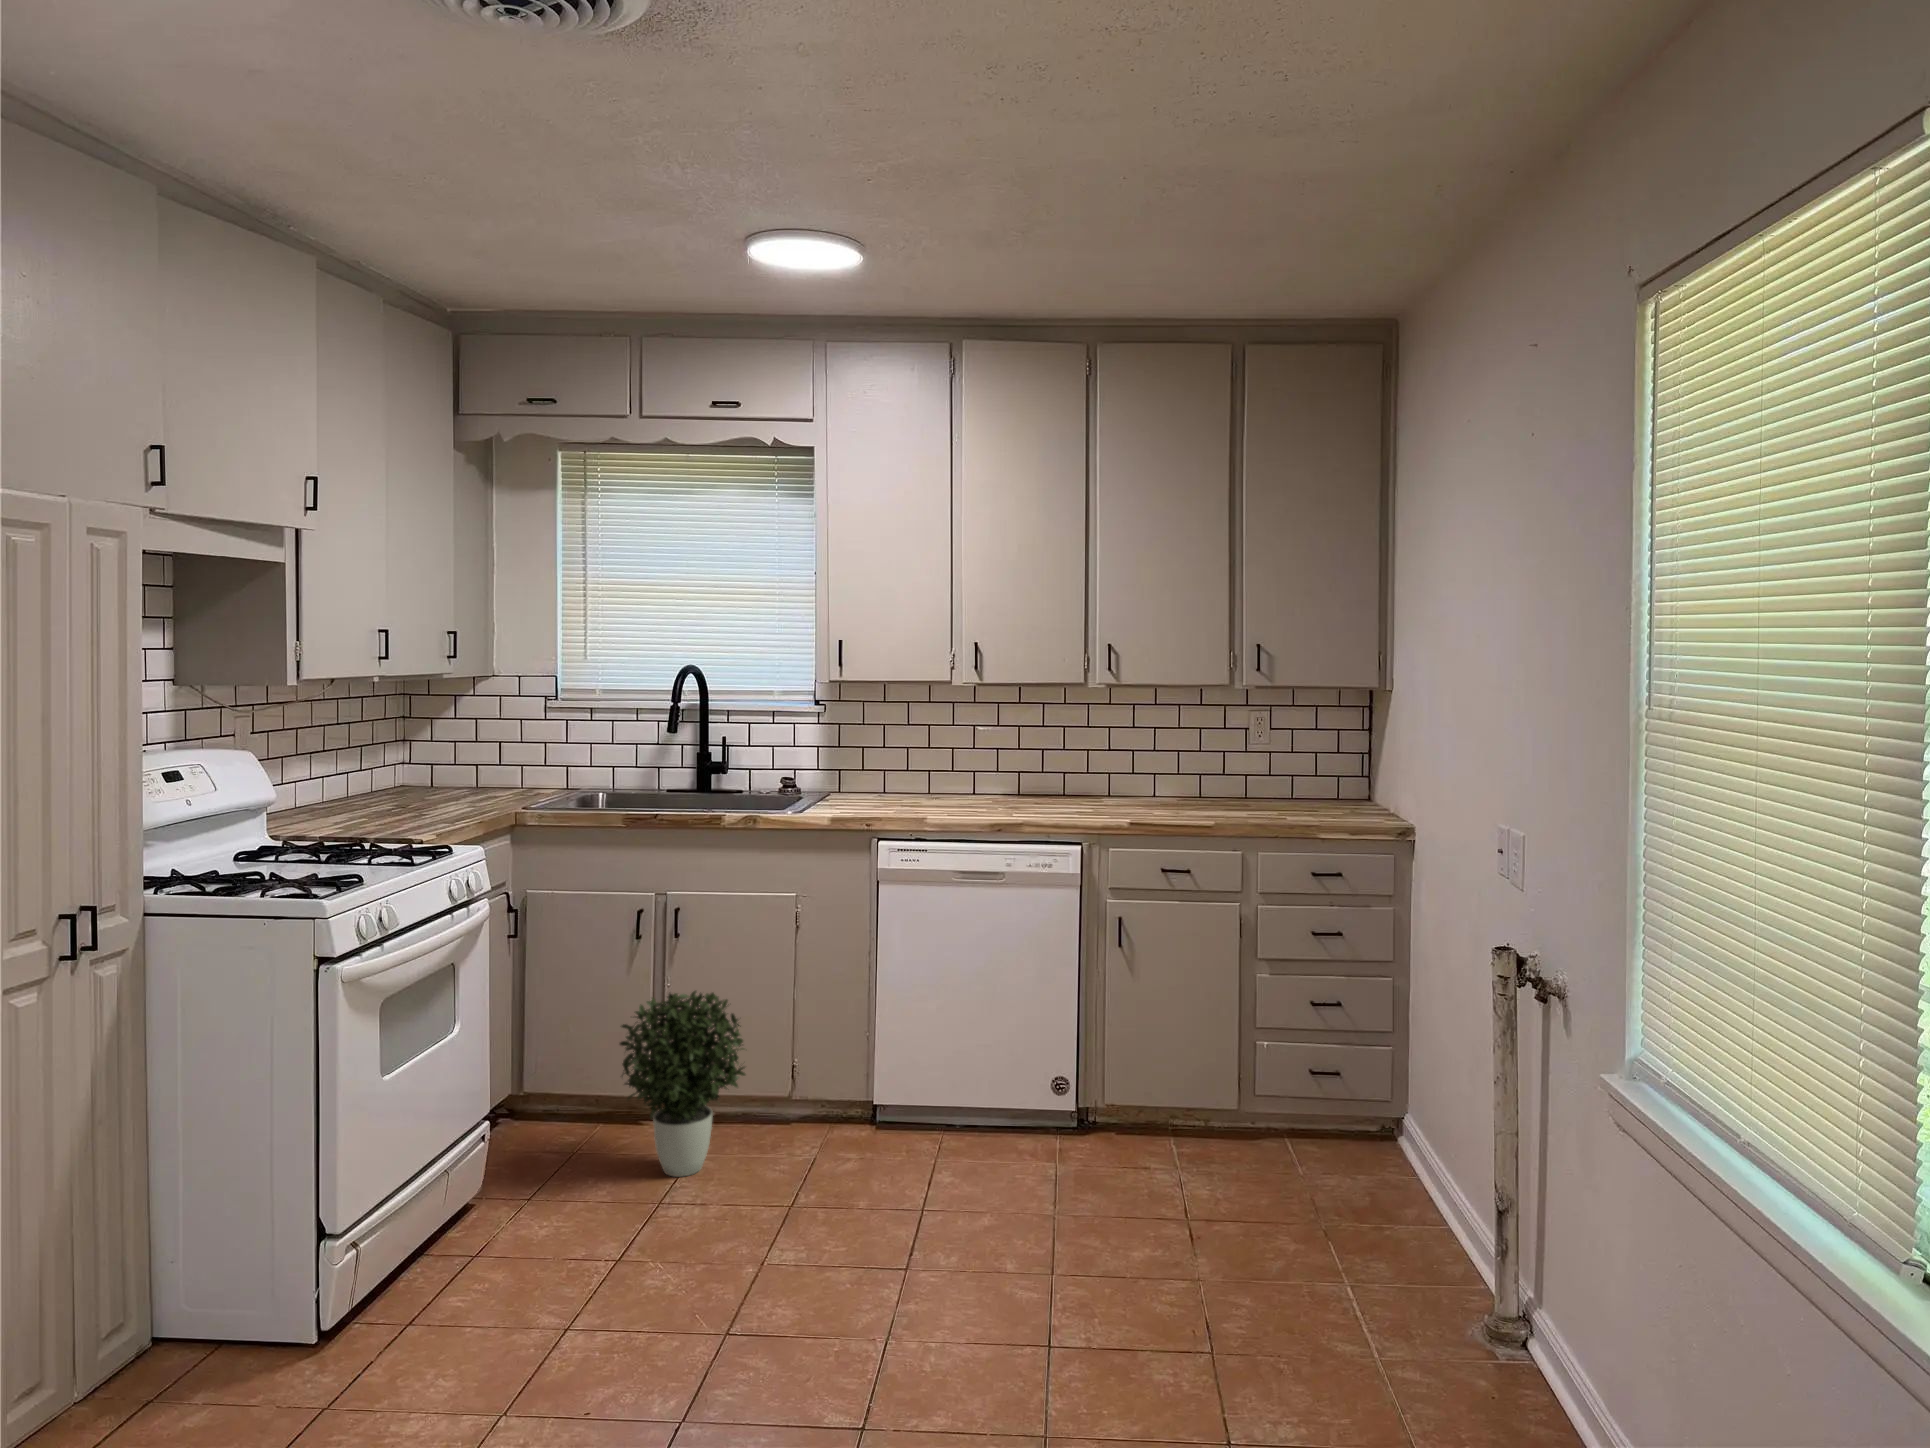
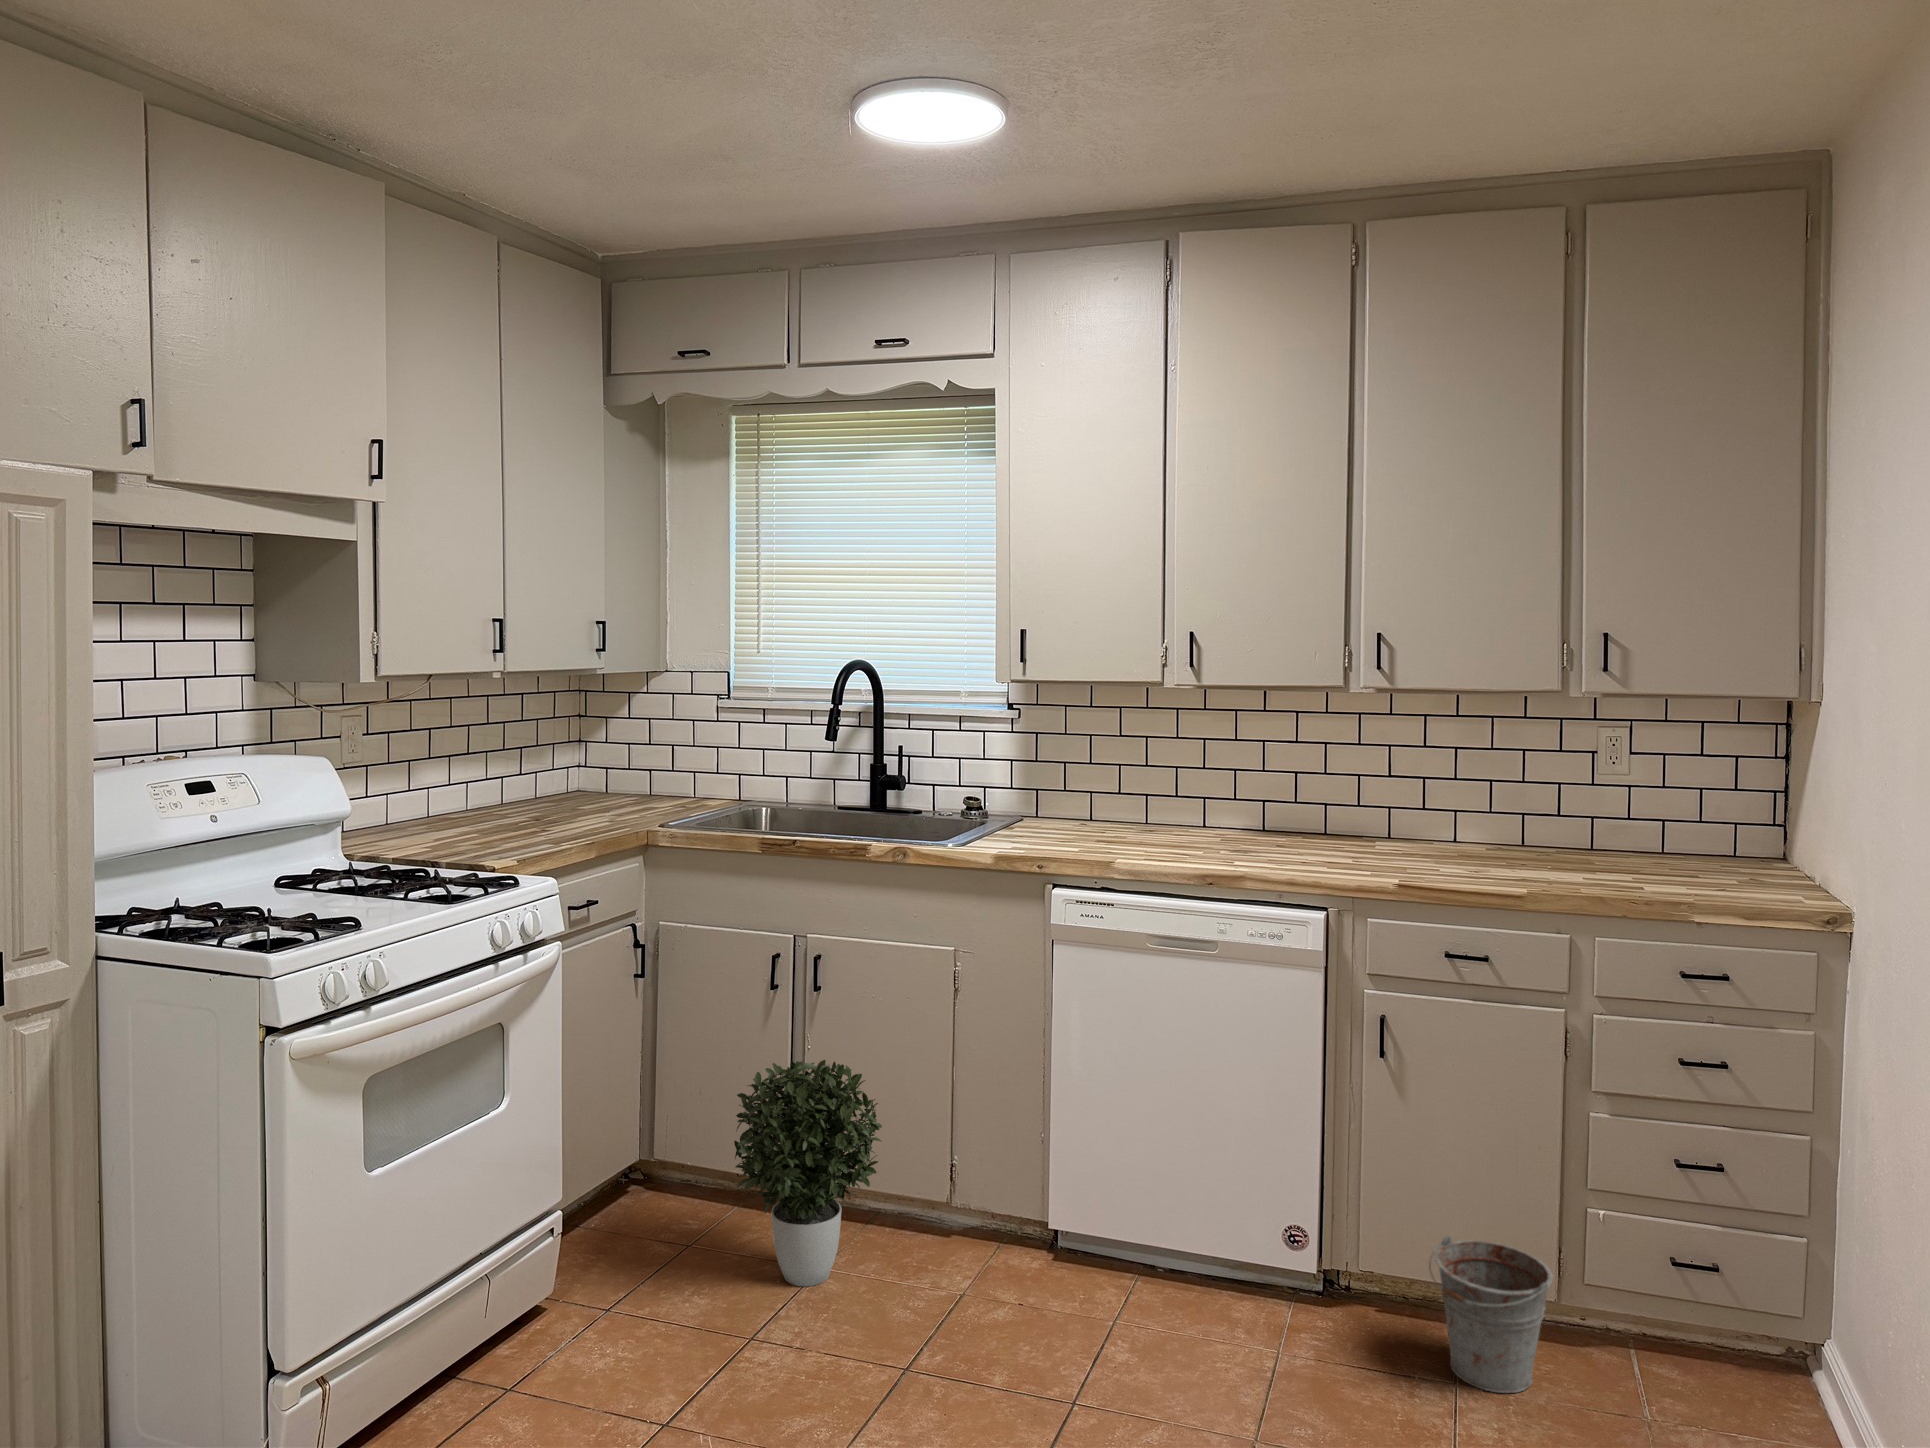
bucket: none [1159,1070,1240,1170] -> present [1429,1236,1553,1393]

